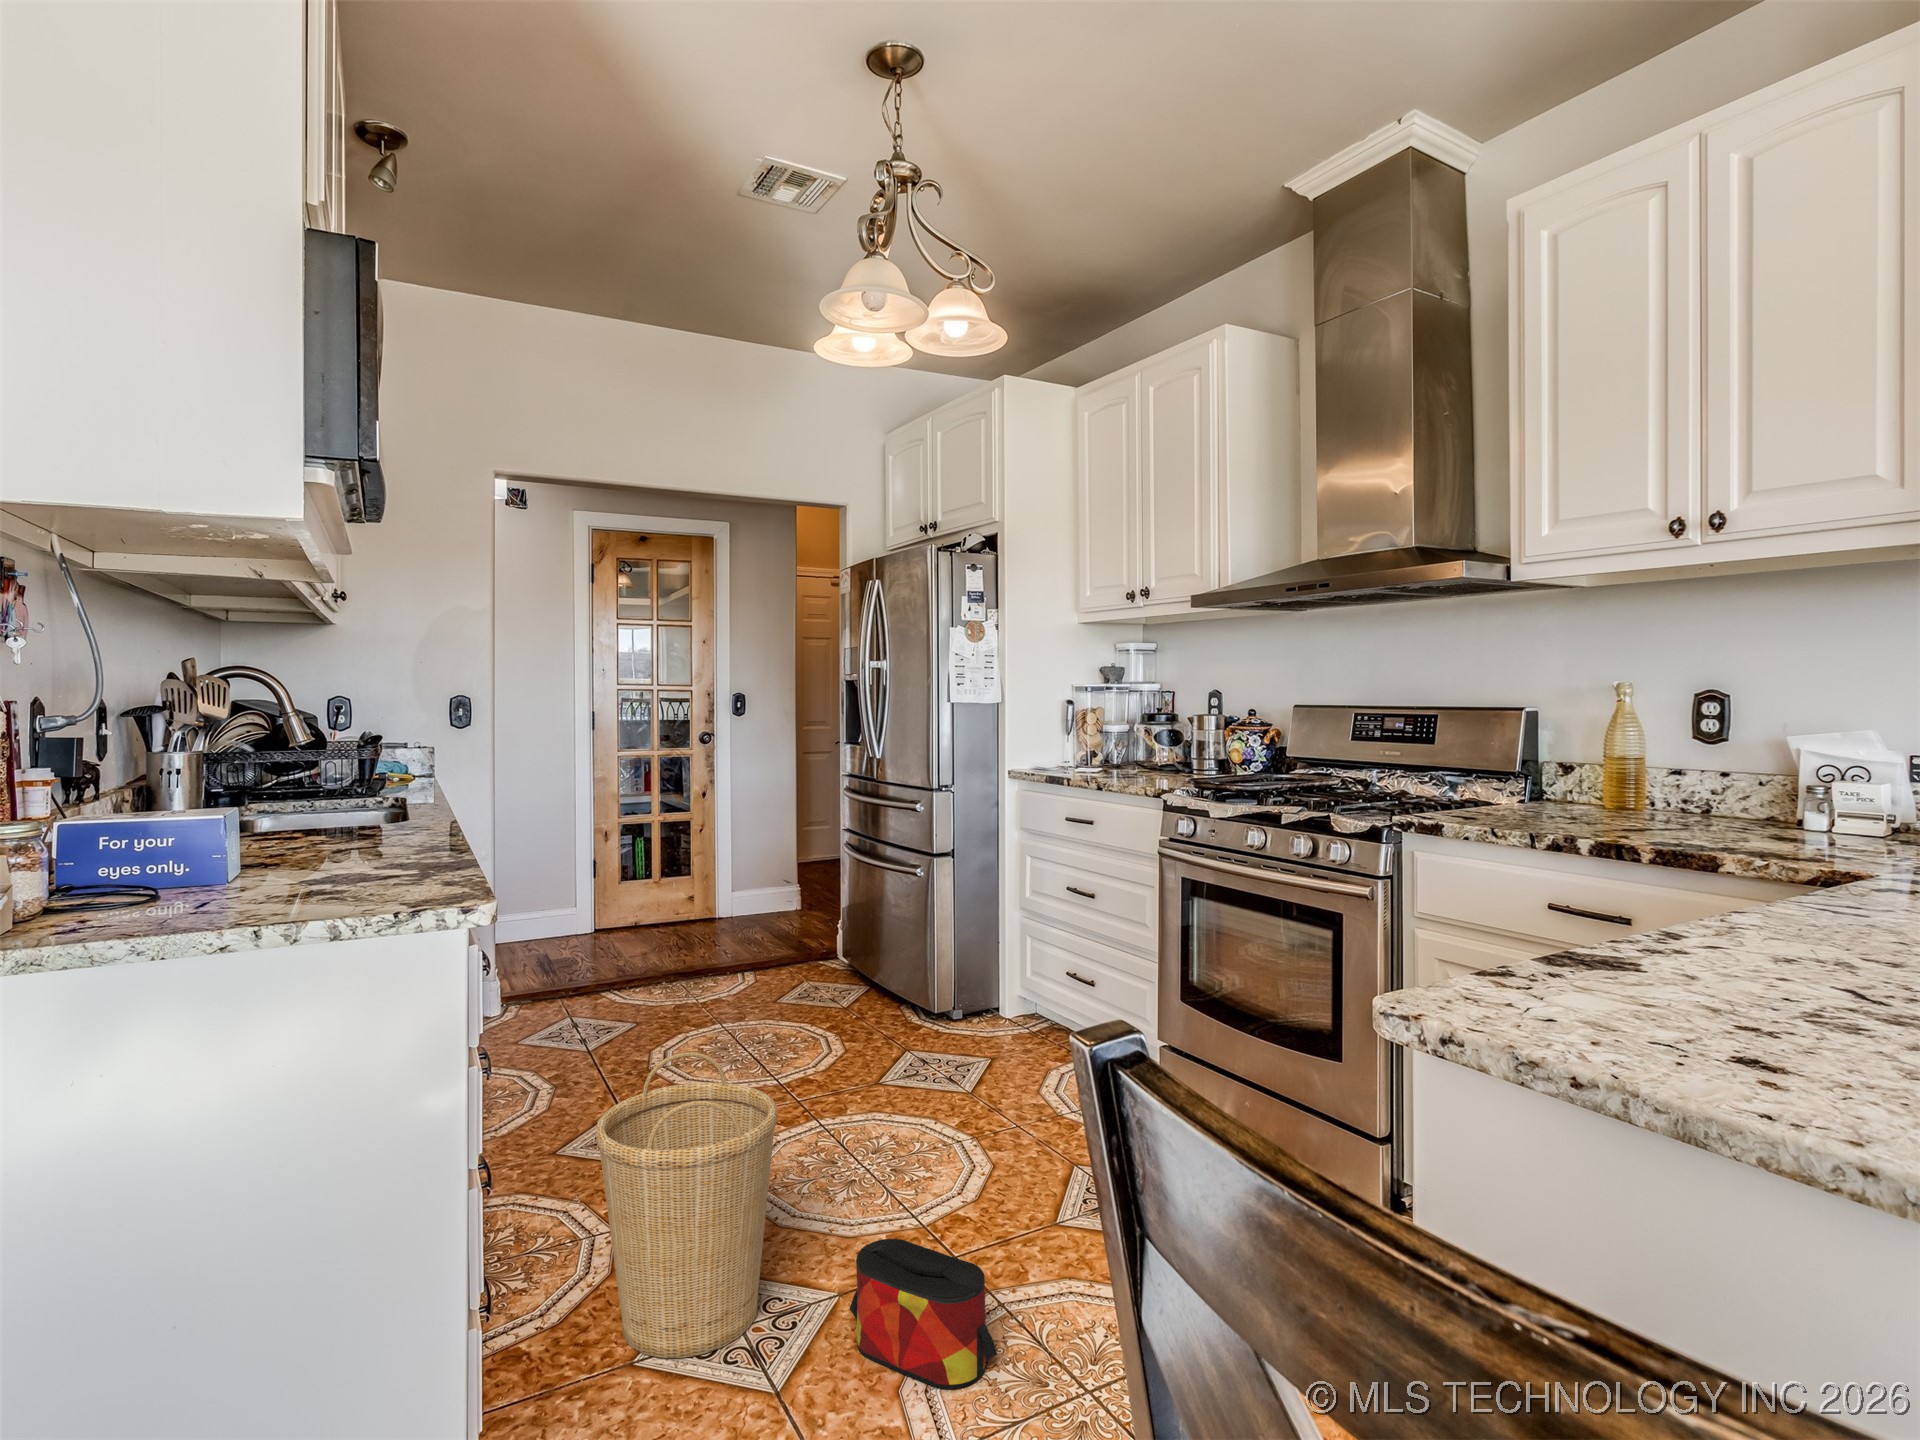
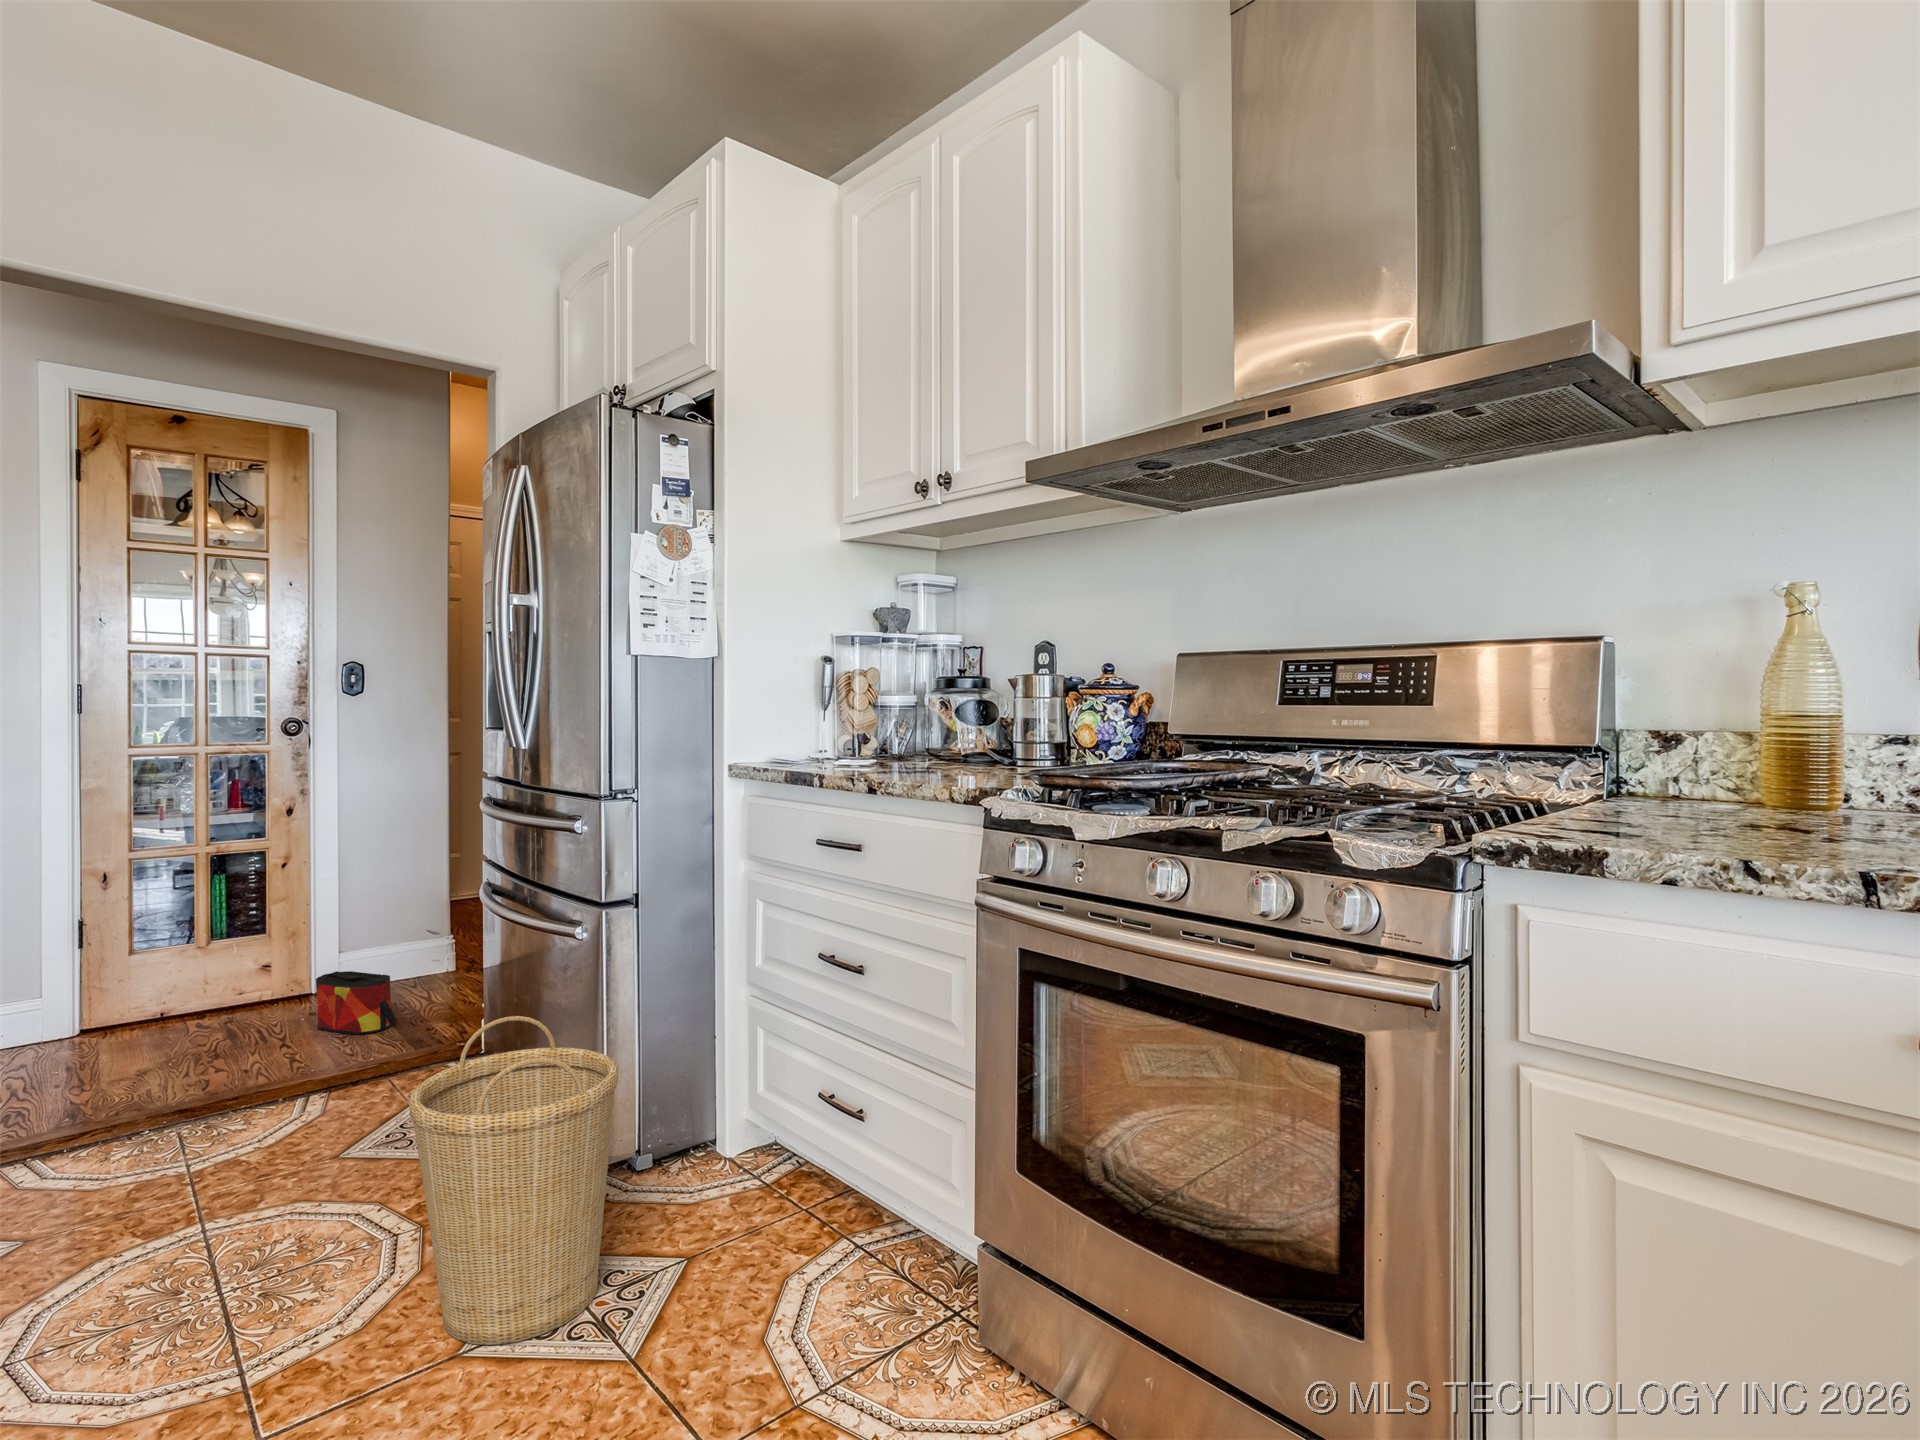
bag: present [850,1239,997,1389] -> present [316,971,397,1034]

